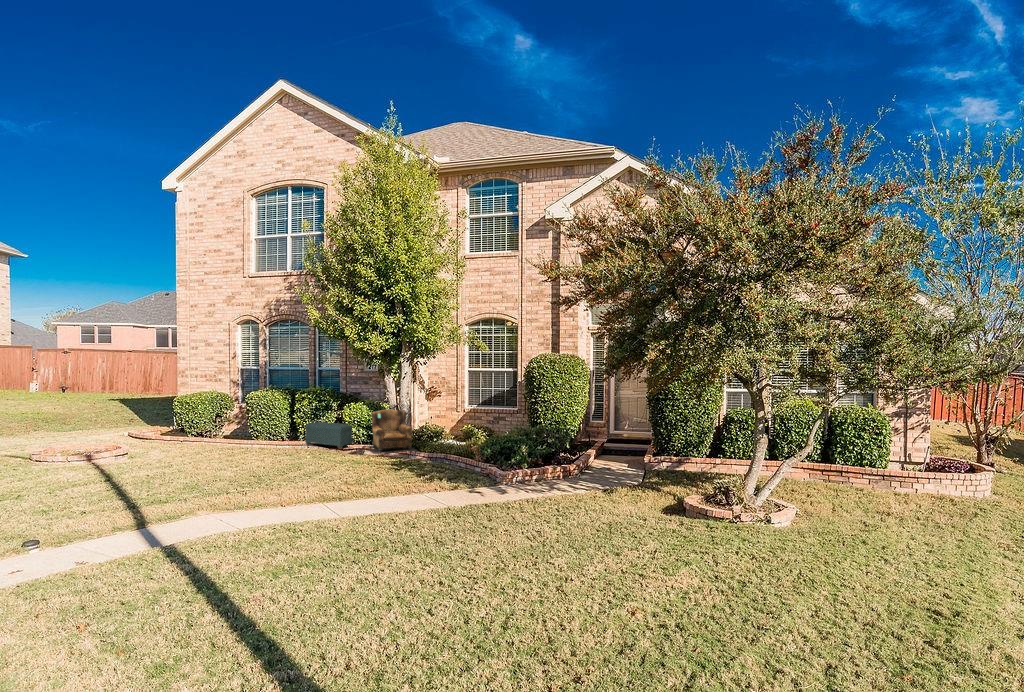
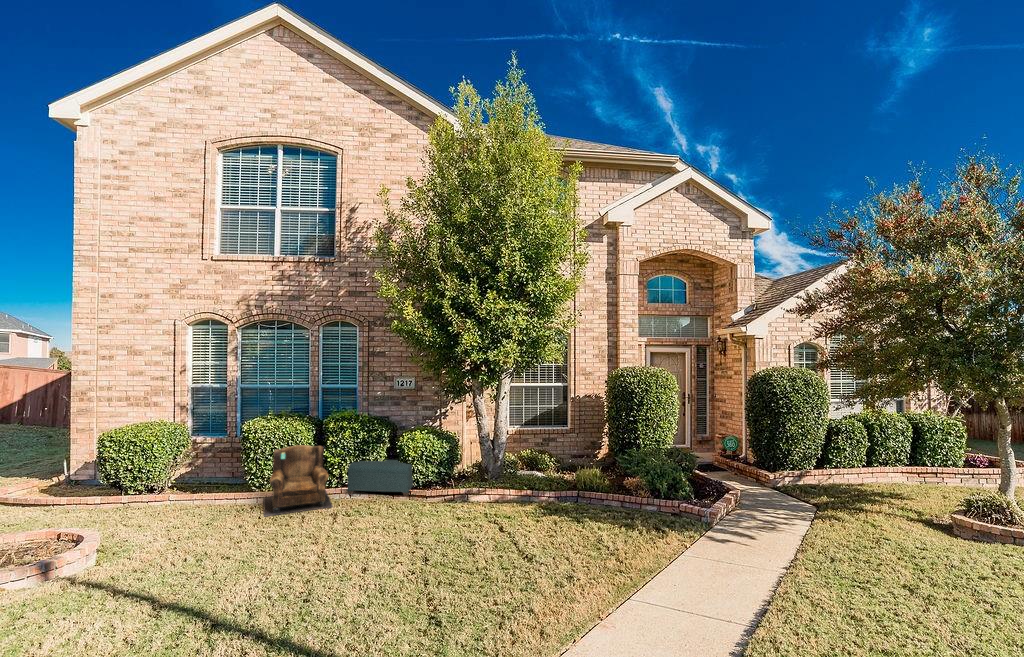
armchair: present [367,410,416,454] -> present [263,445,333,517]

